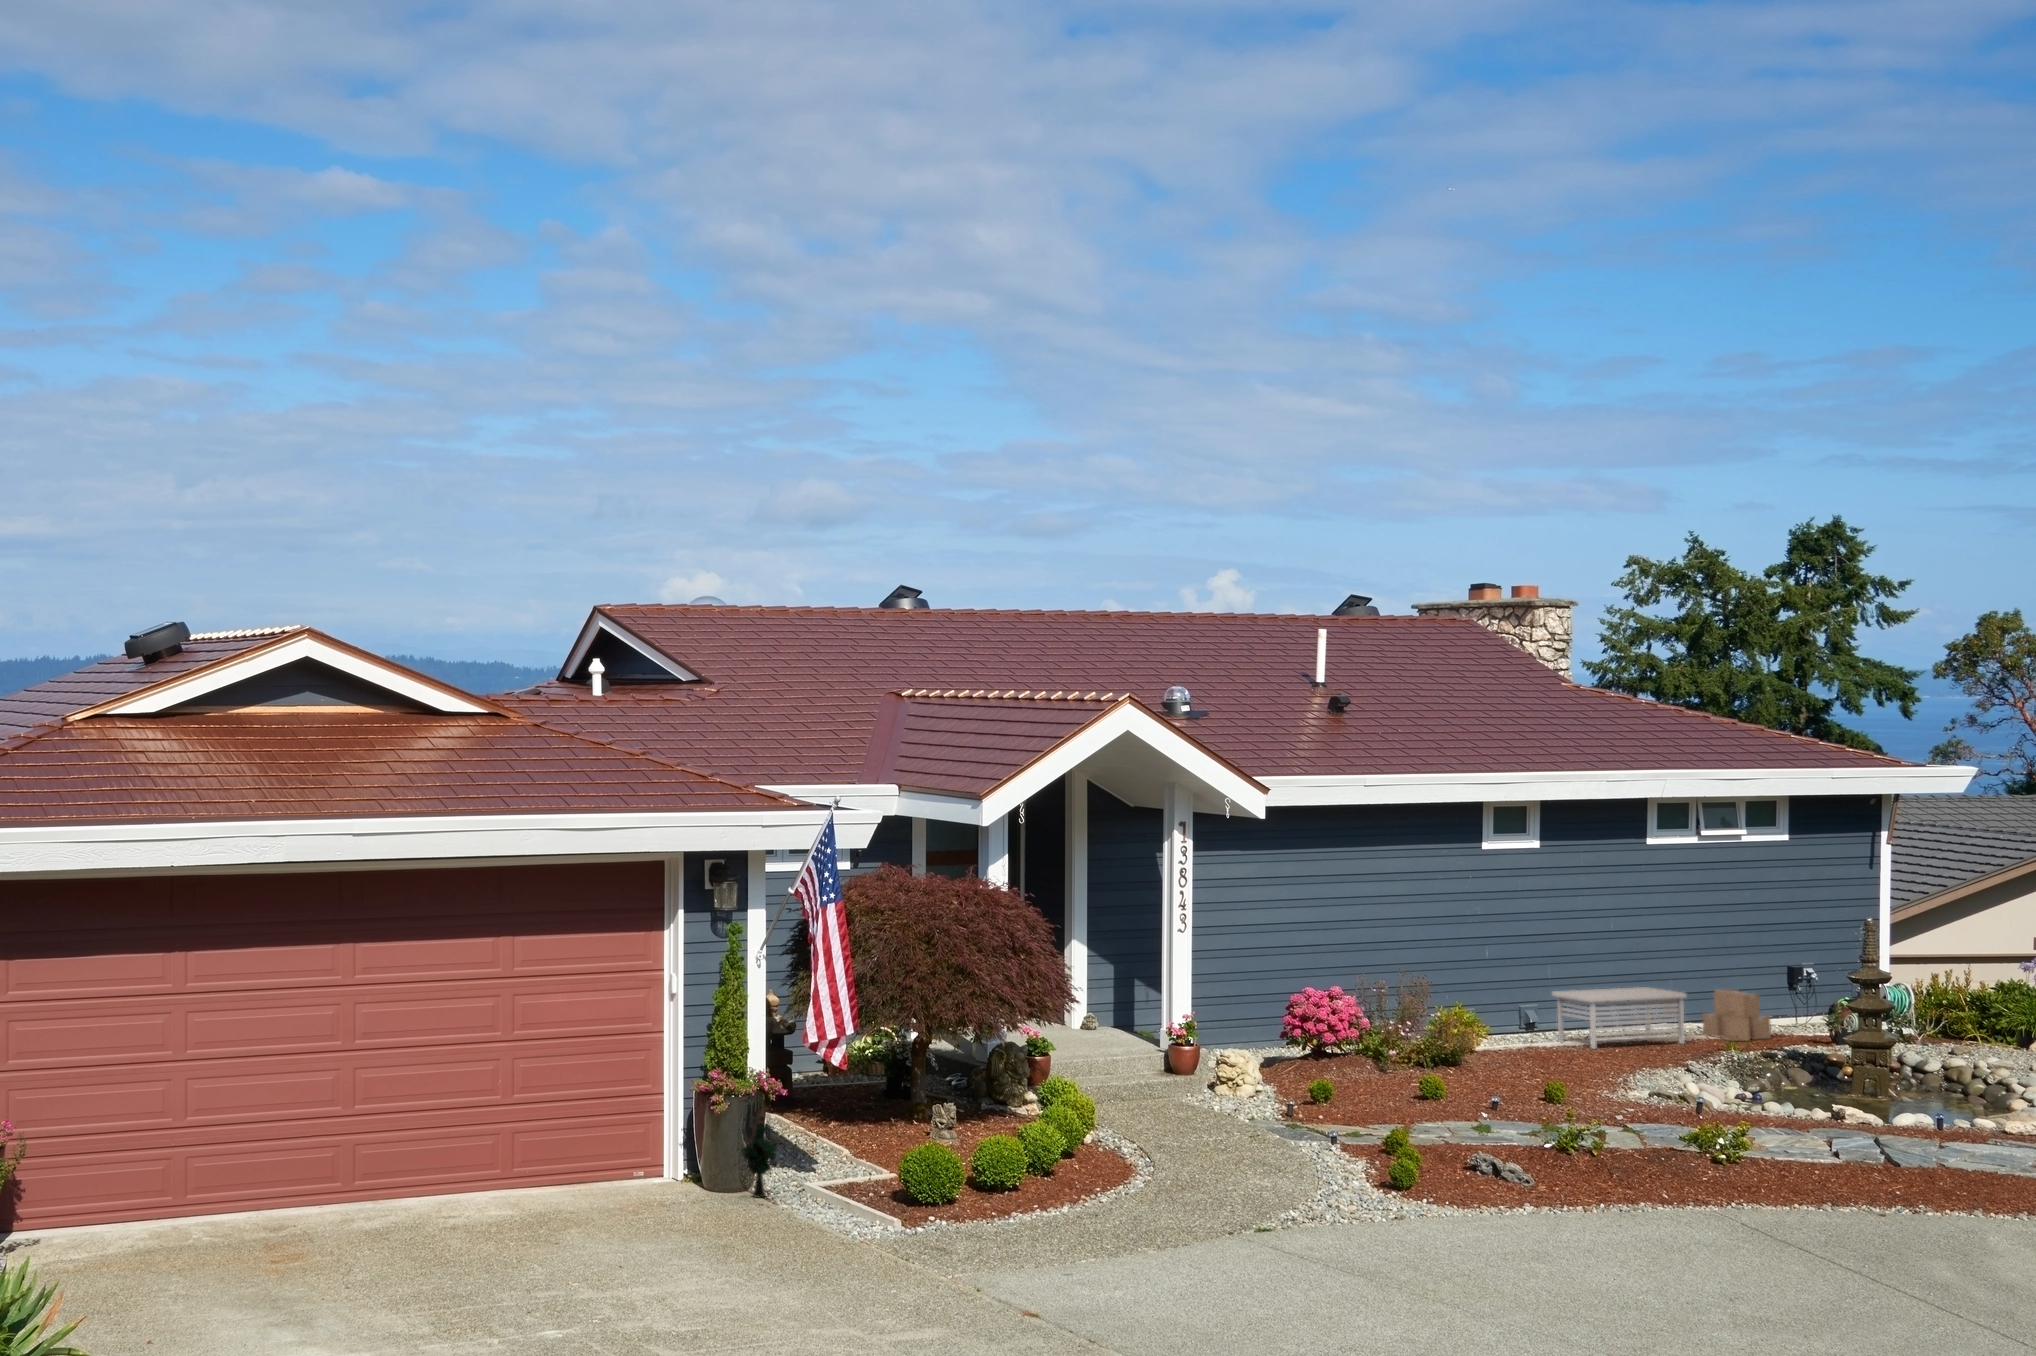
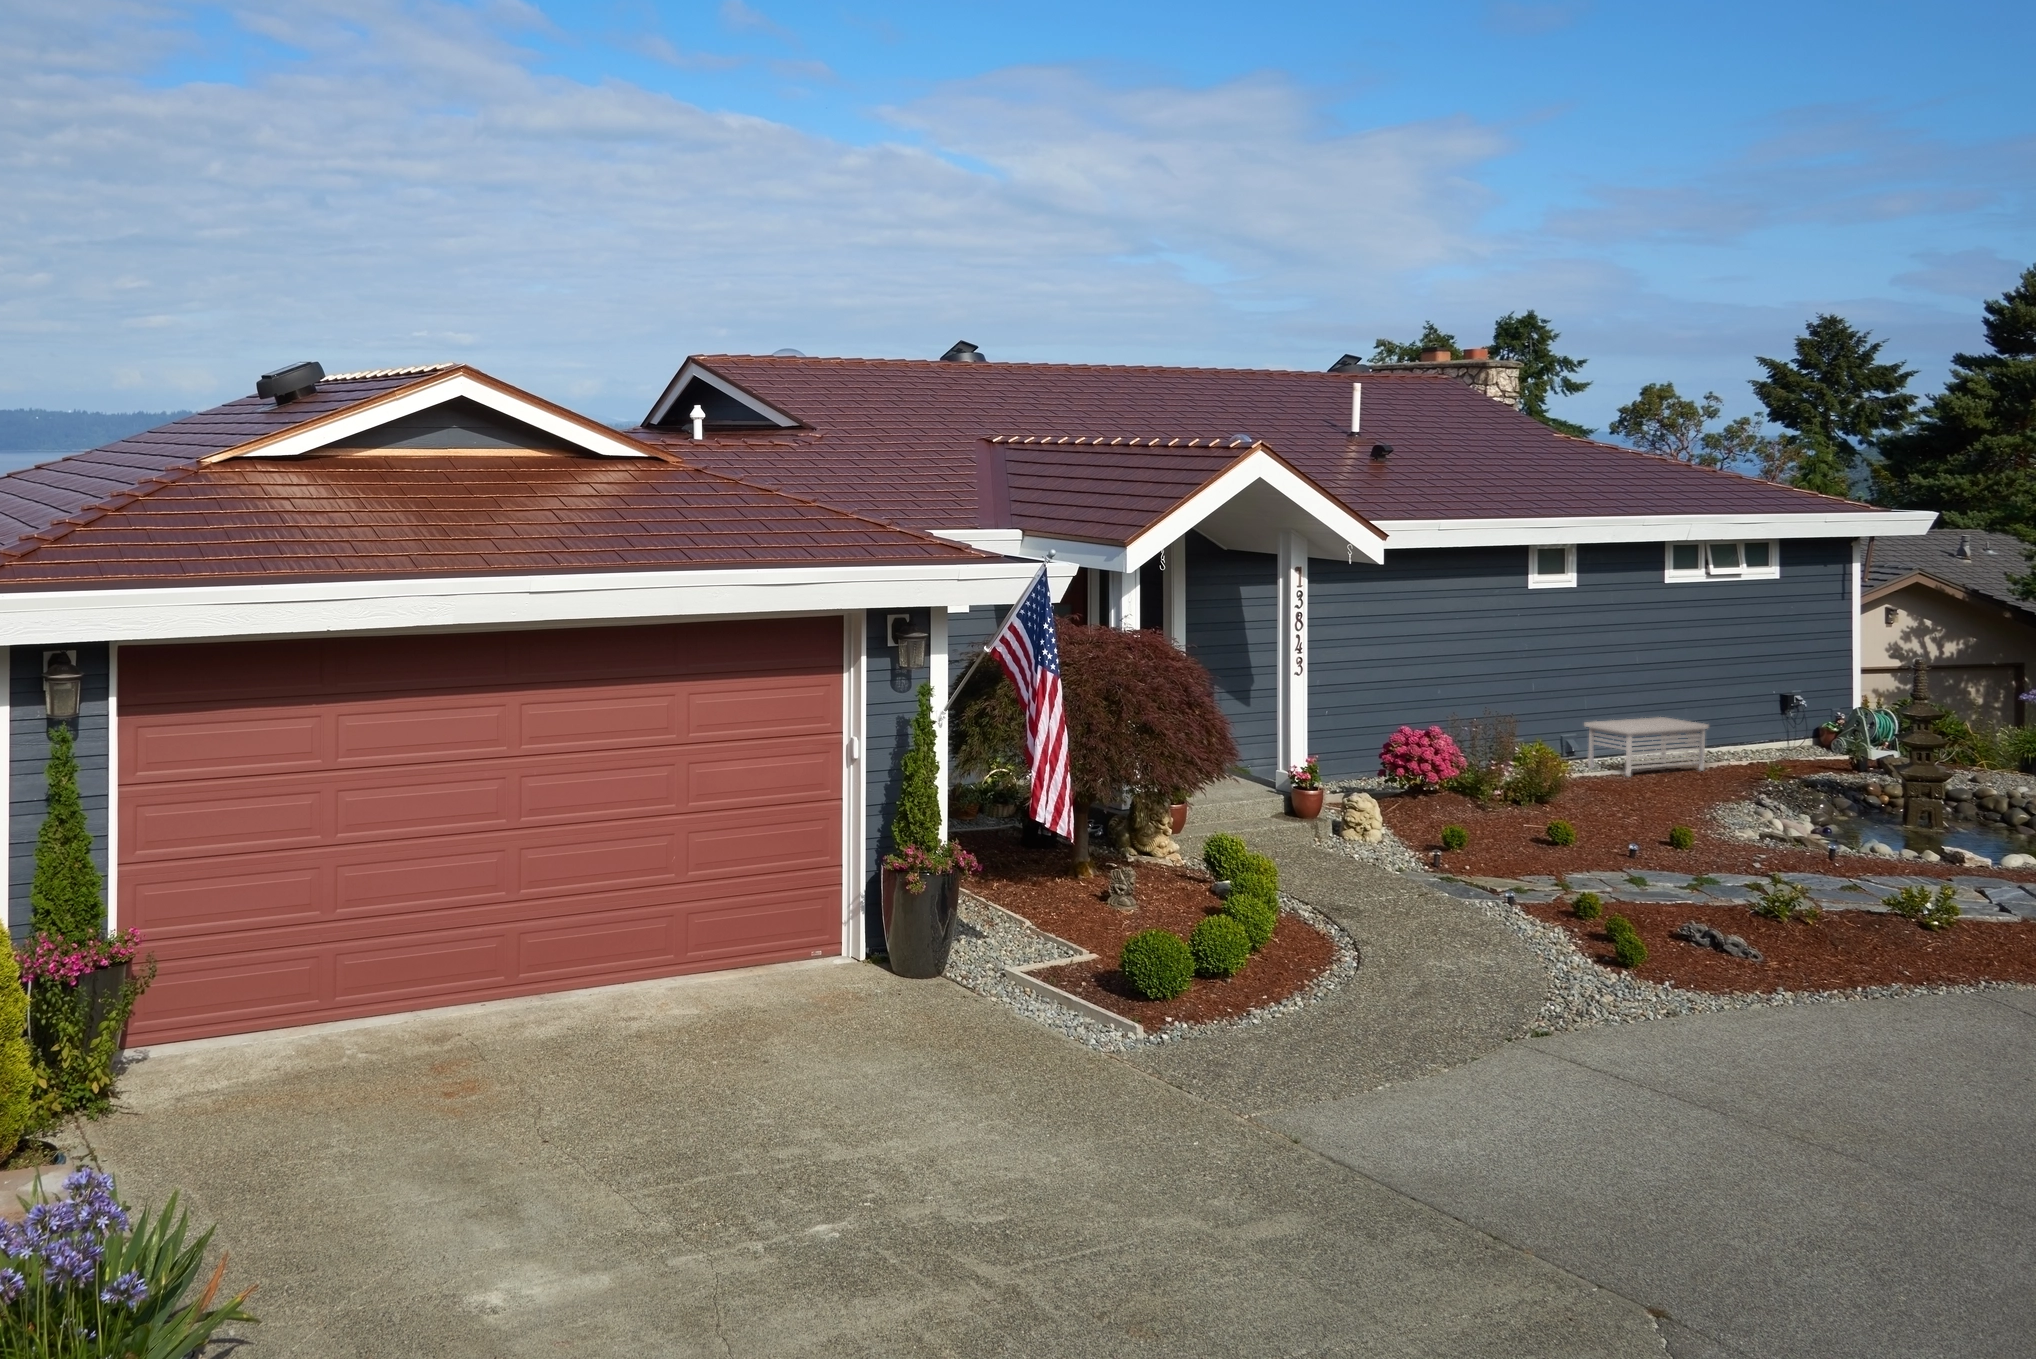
cardboard box: present [1703,989,1771,1041] -> none [1708,718,1774,767]
decorative plant: present [741,1117,778,1197] -> none [947,897,987,984]

